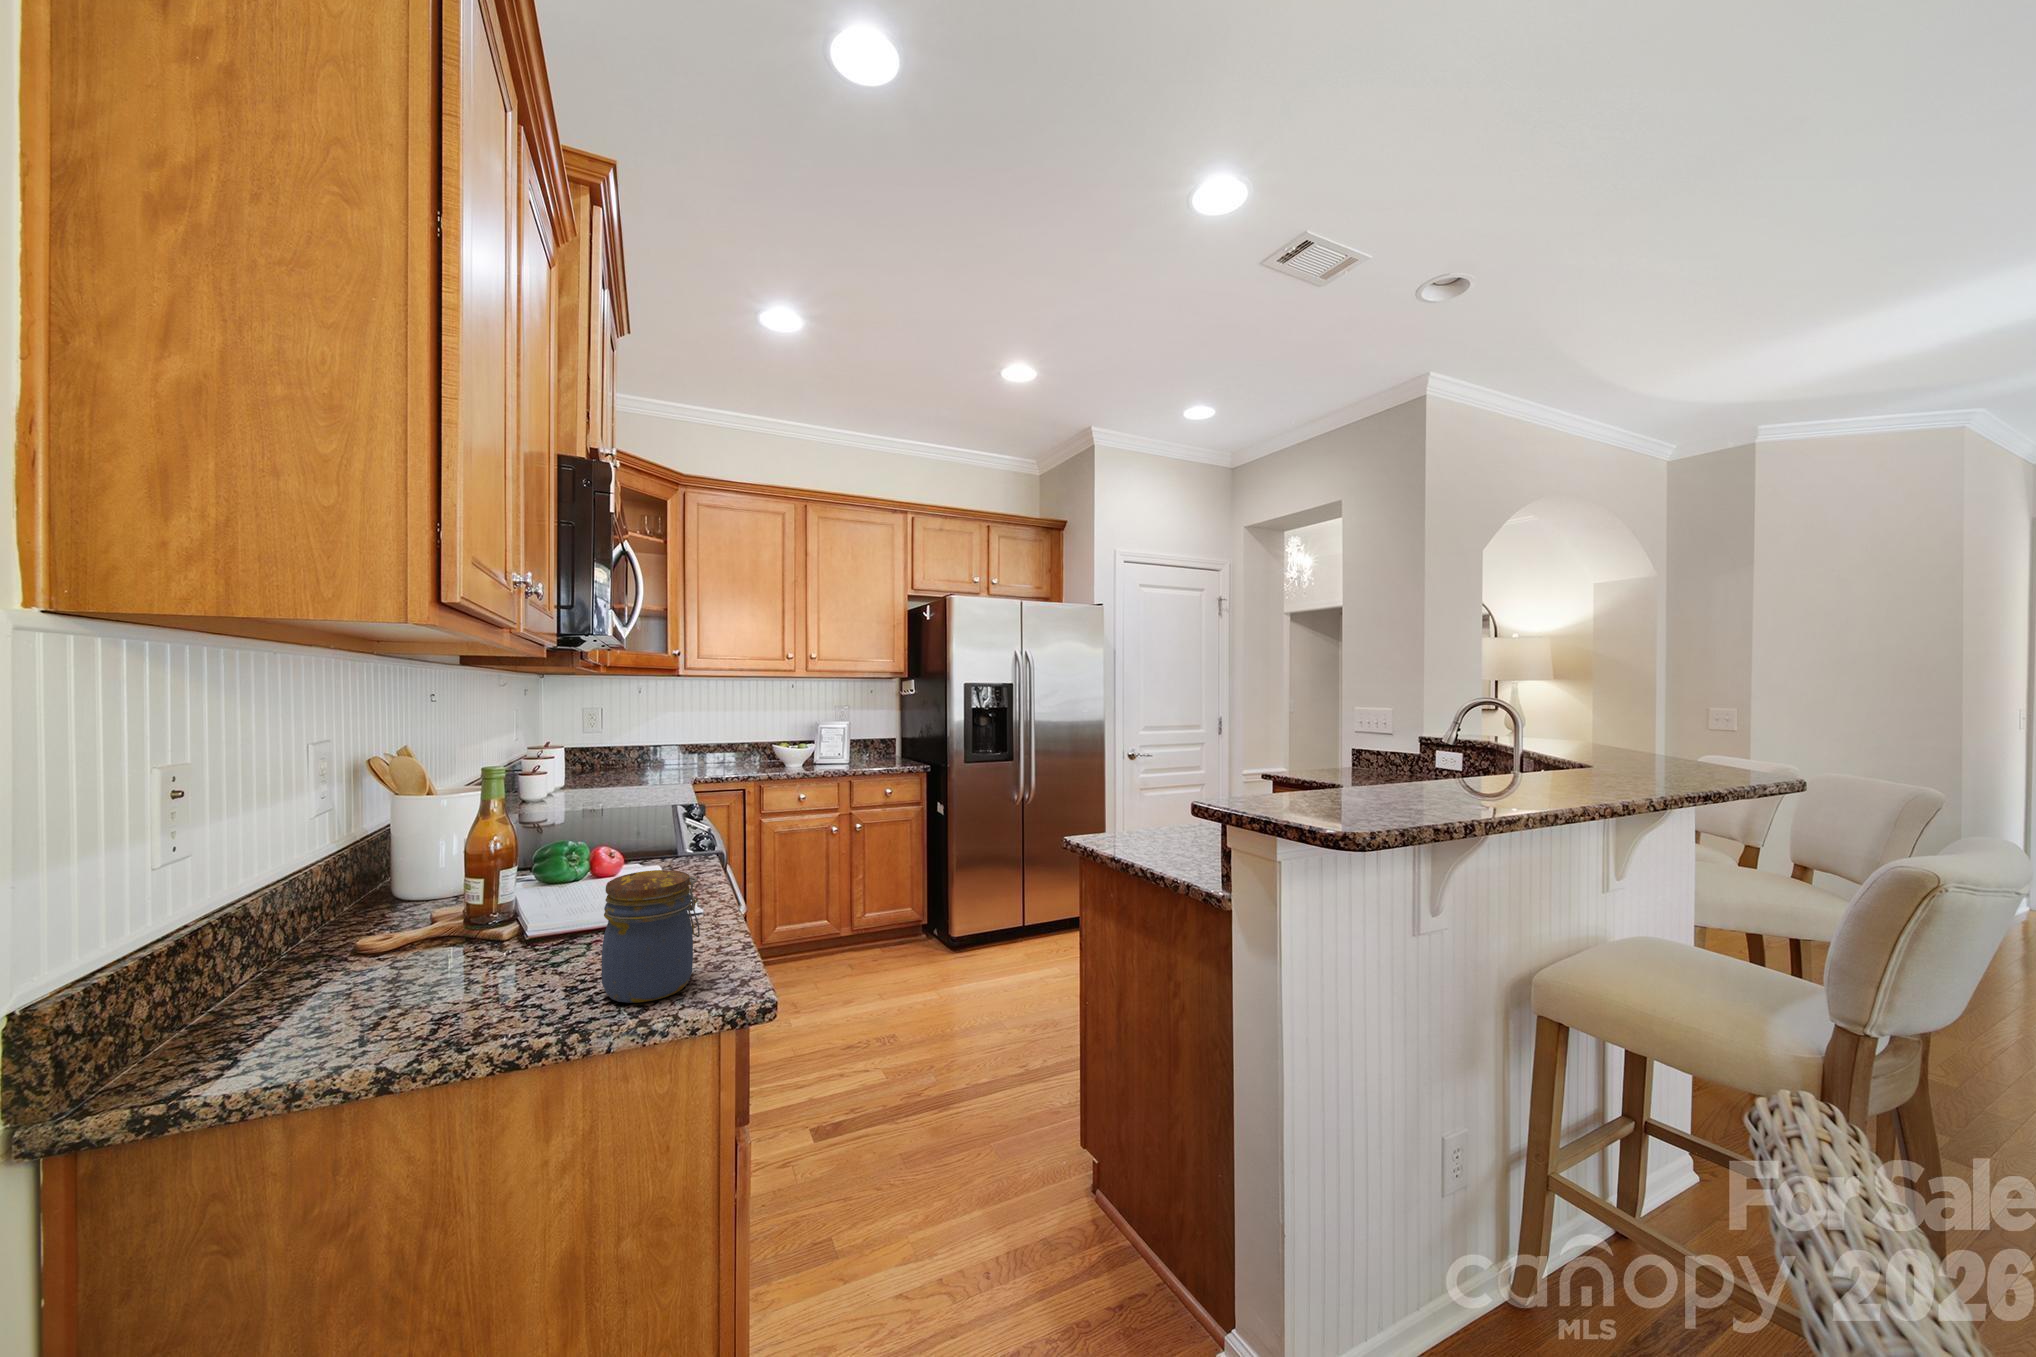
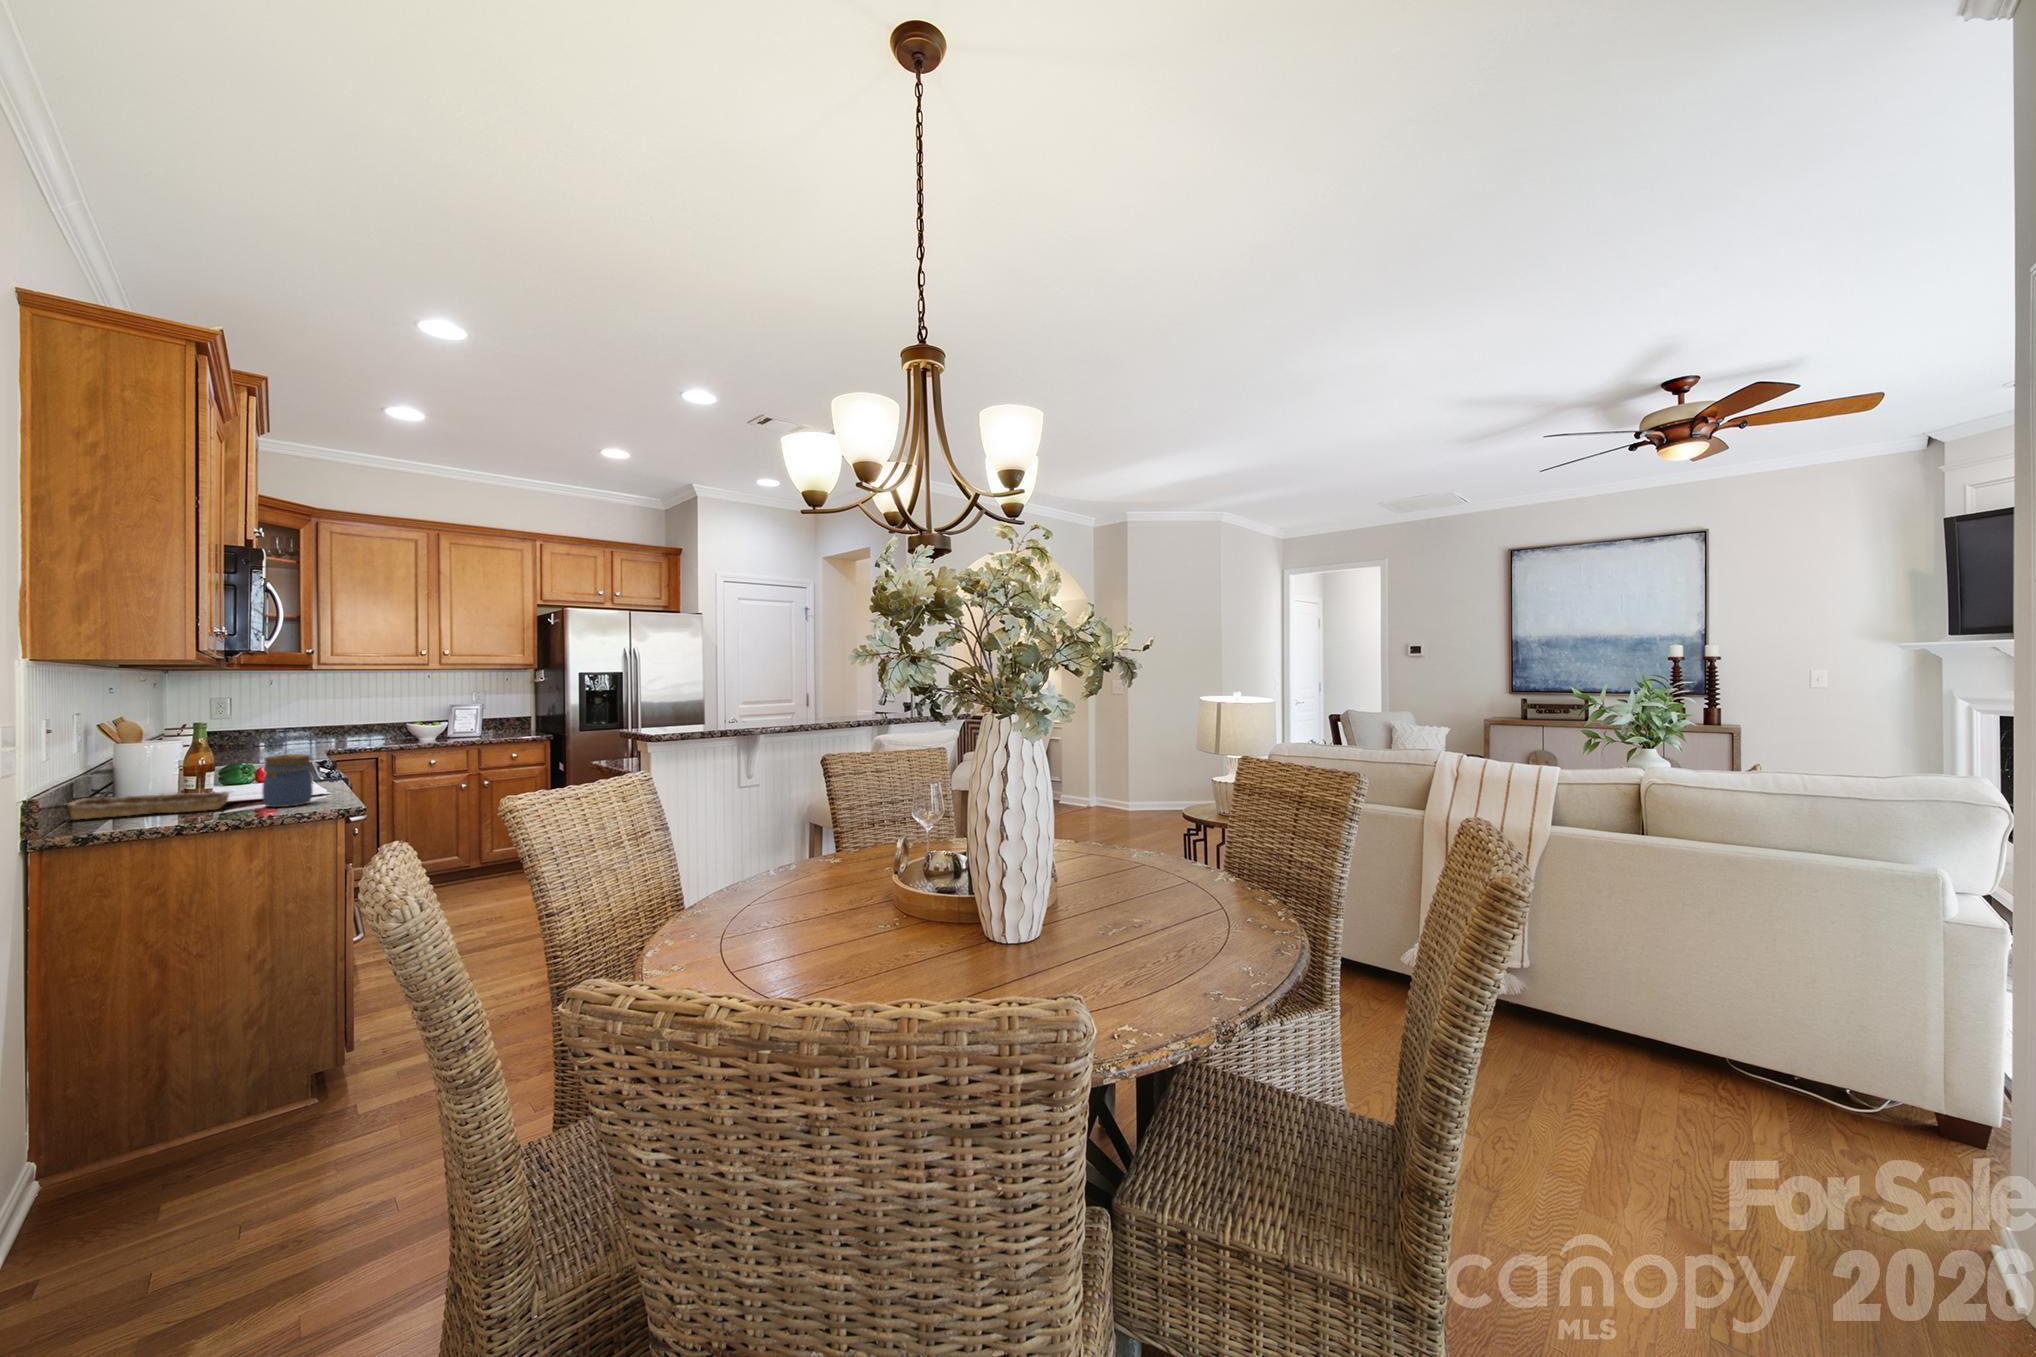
tray: none [220,938,563,1029] -> present [66,792,232,820]

